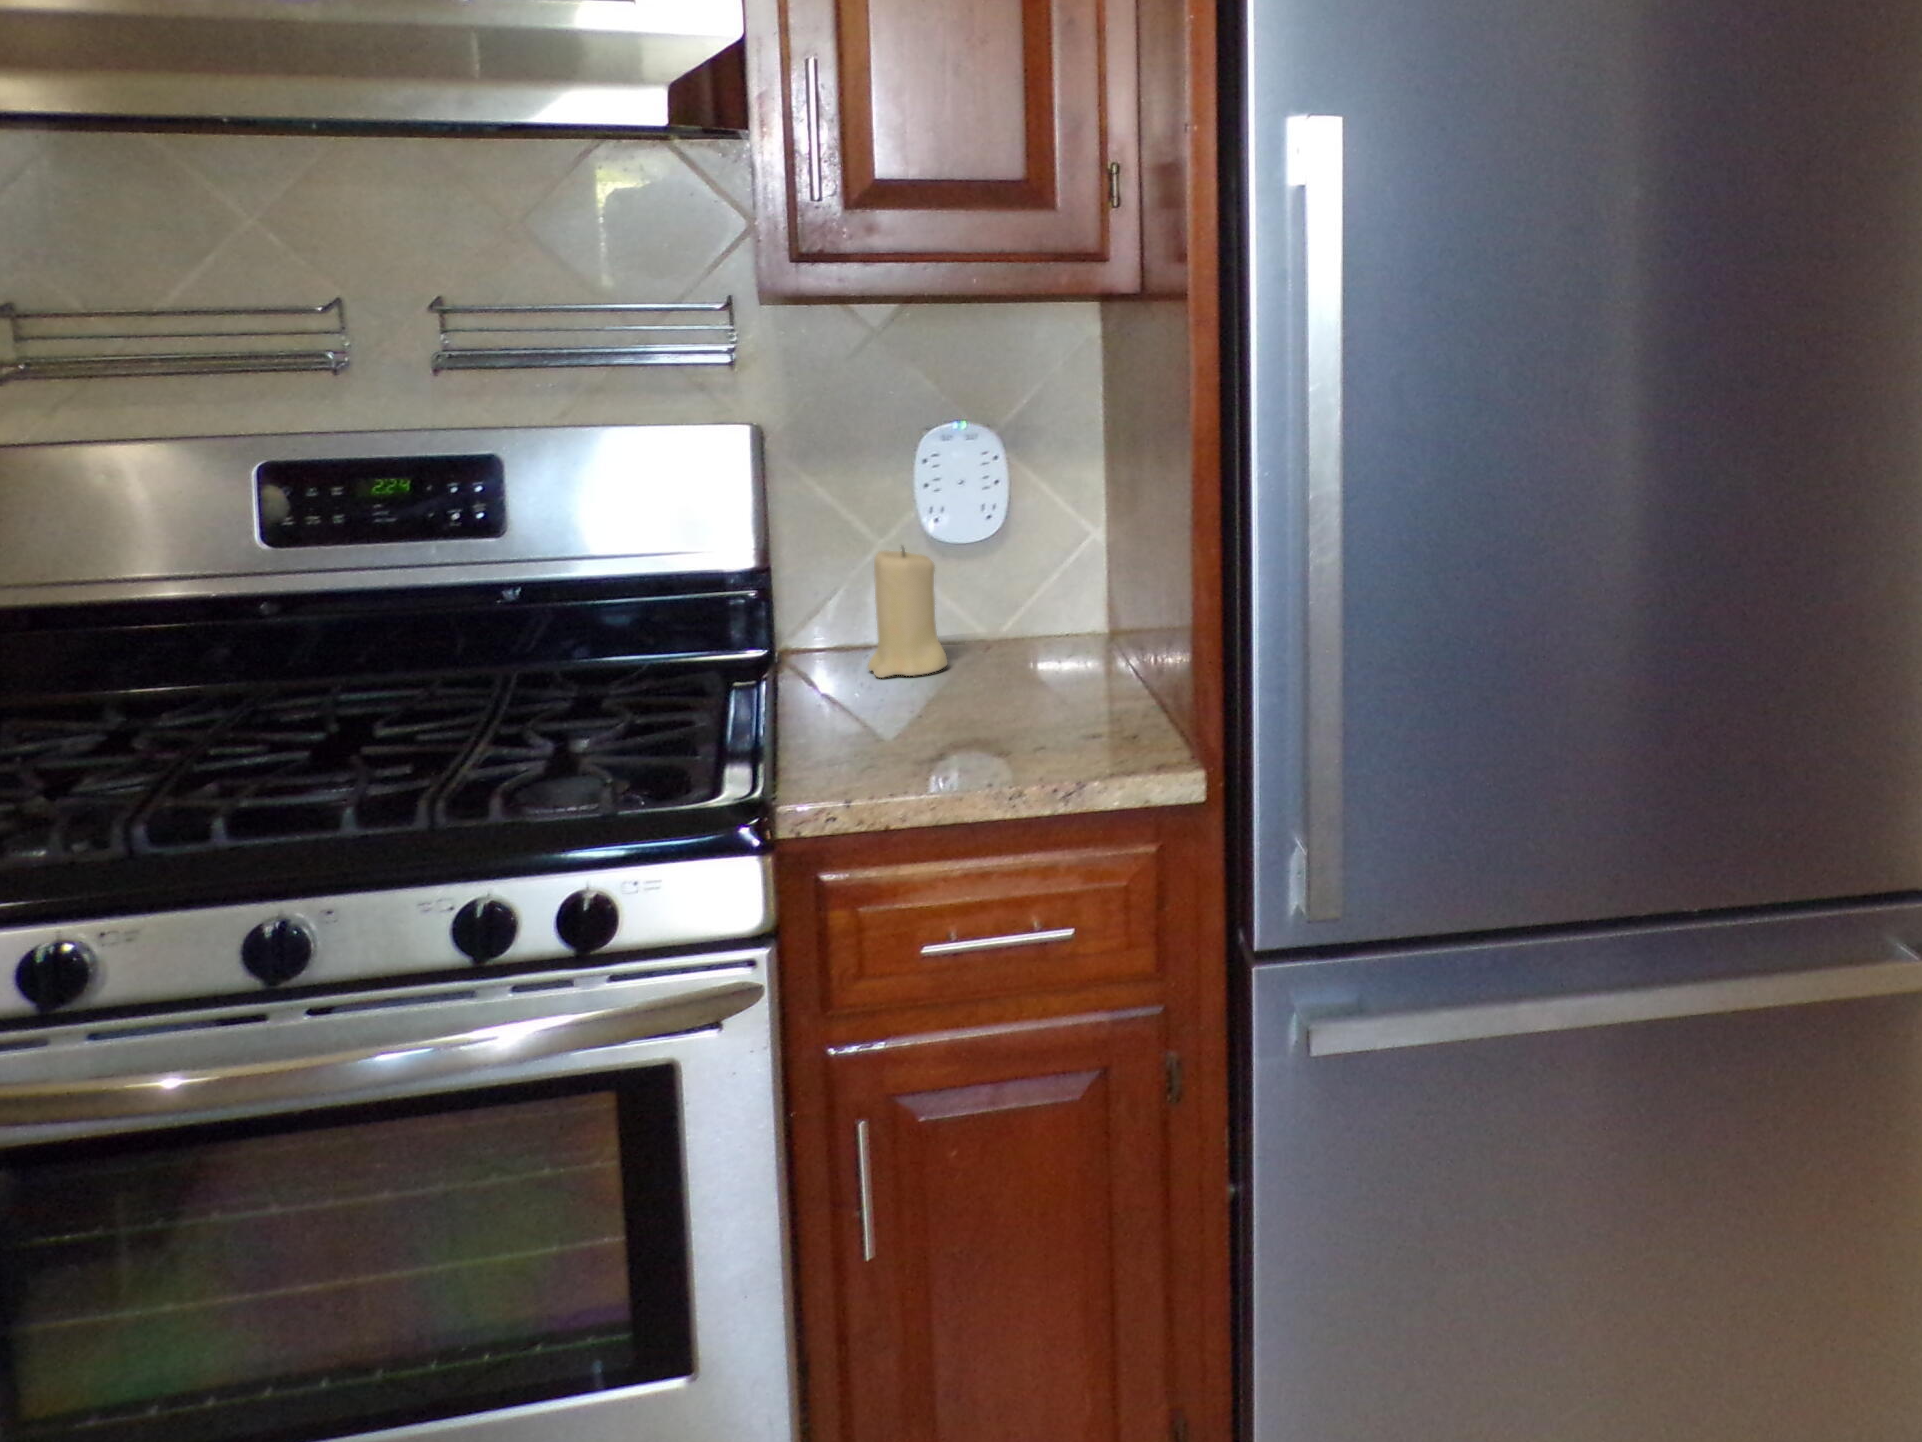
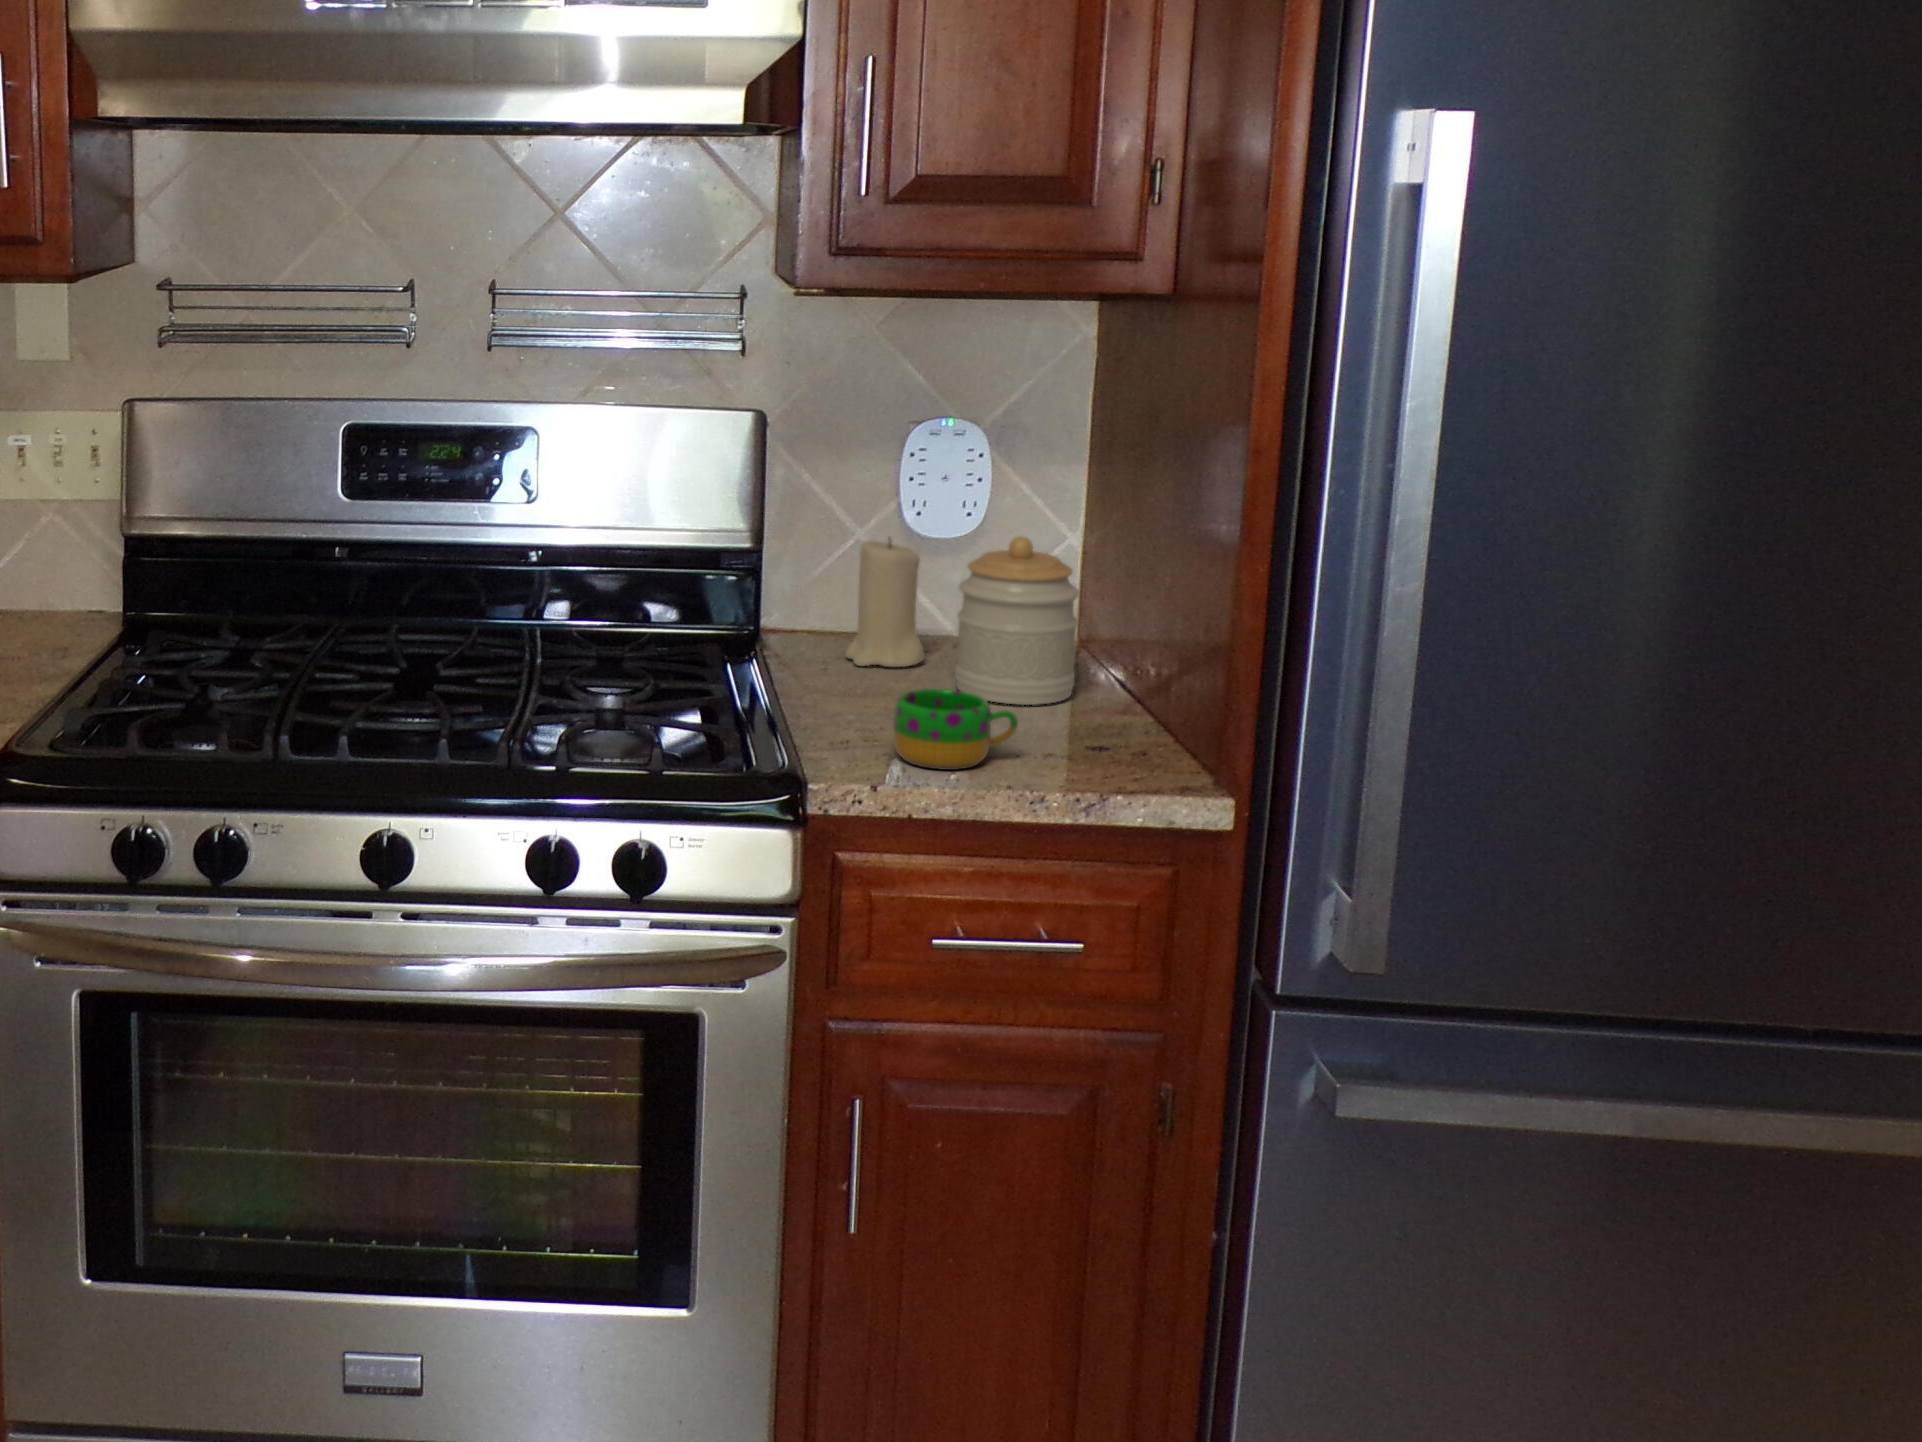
jar: none [964,536,1085,701] -> present [955,536,1080,705]
mug: none [878,694,1004,776] -> present [893,689,1018,770]

